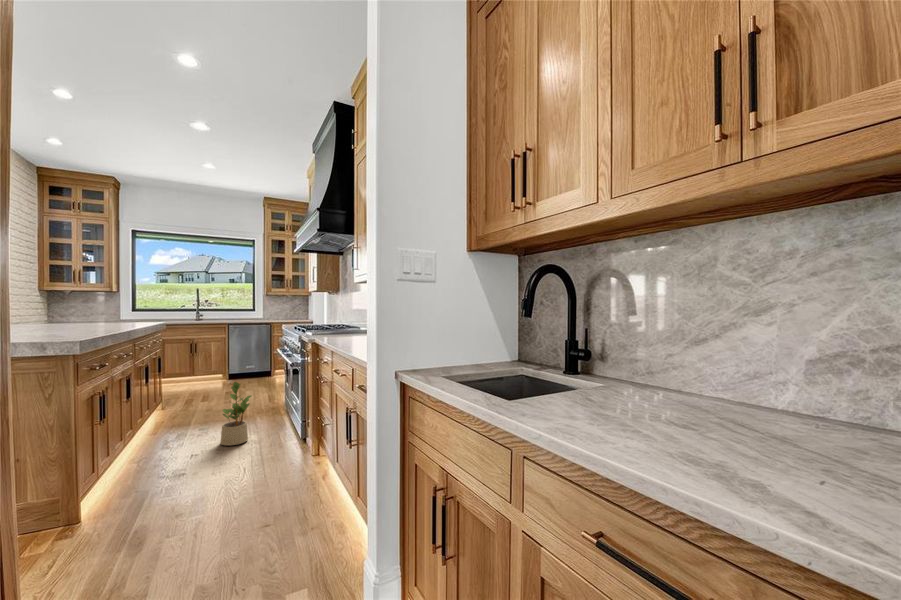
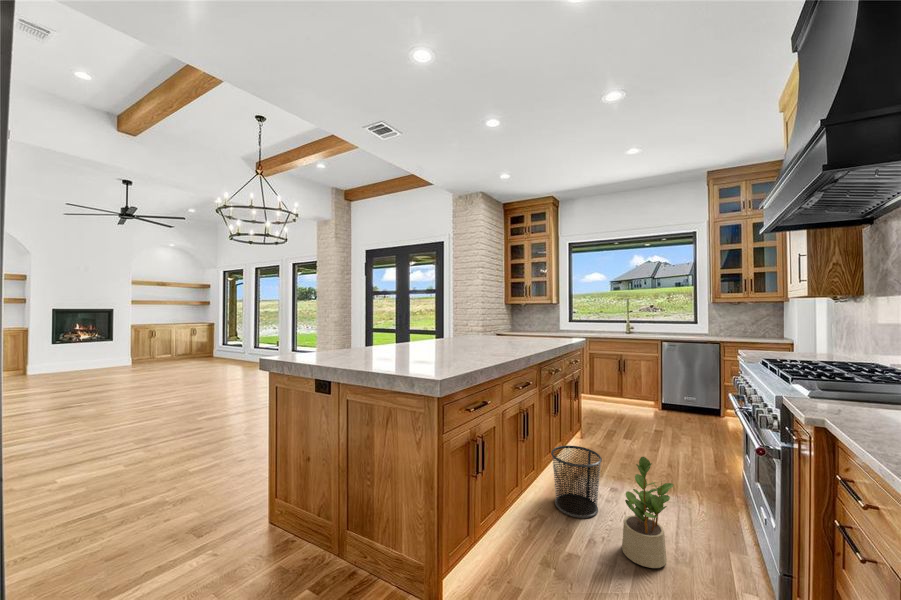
waste bin: none [157,398,202,446] -> present [551,446,602,518]

